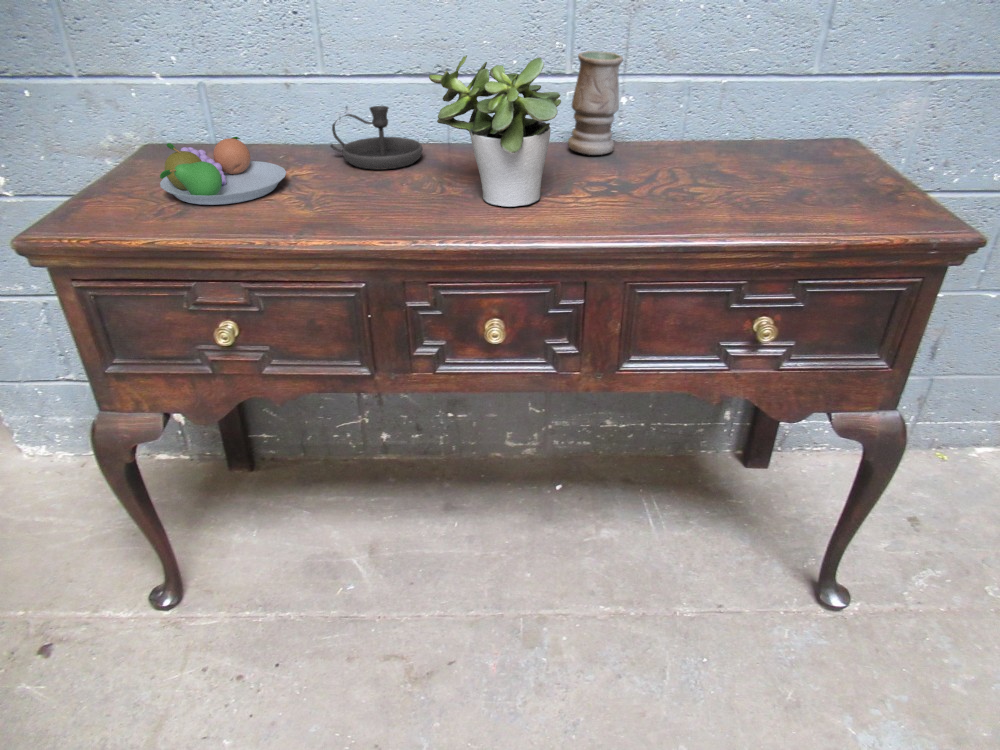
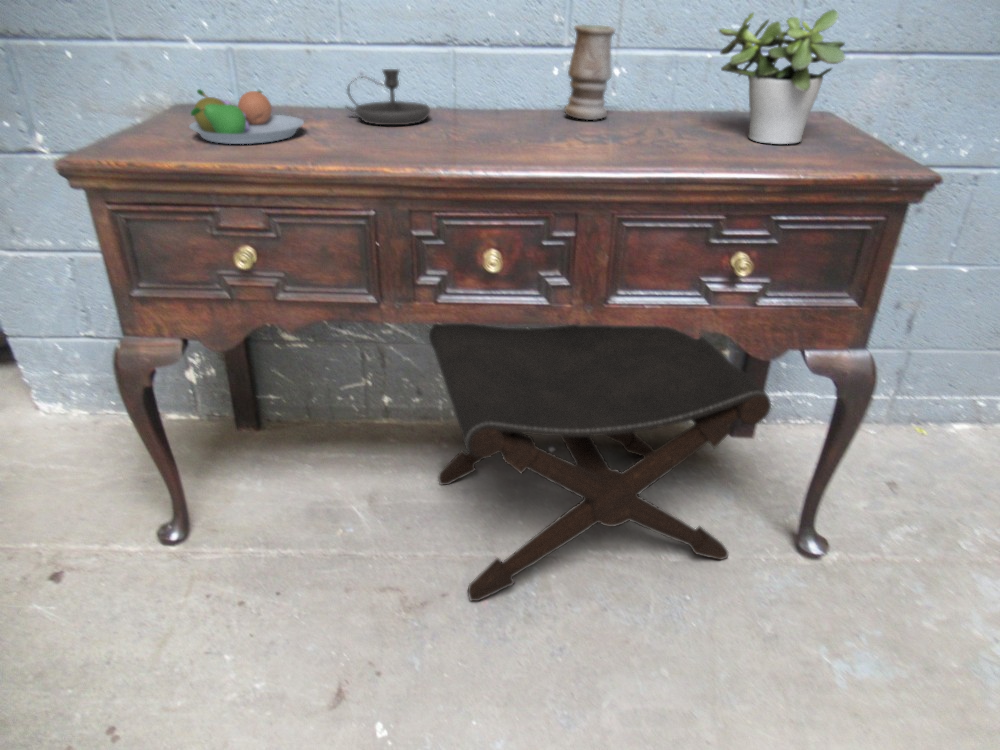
potted plant: present [429,55,561,207] -> present [719,10,845,144]
footstool: none [427,340,794,673] -> present [429,324,771,601]

